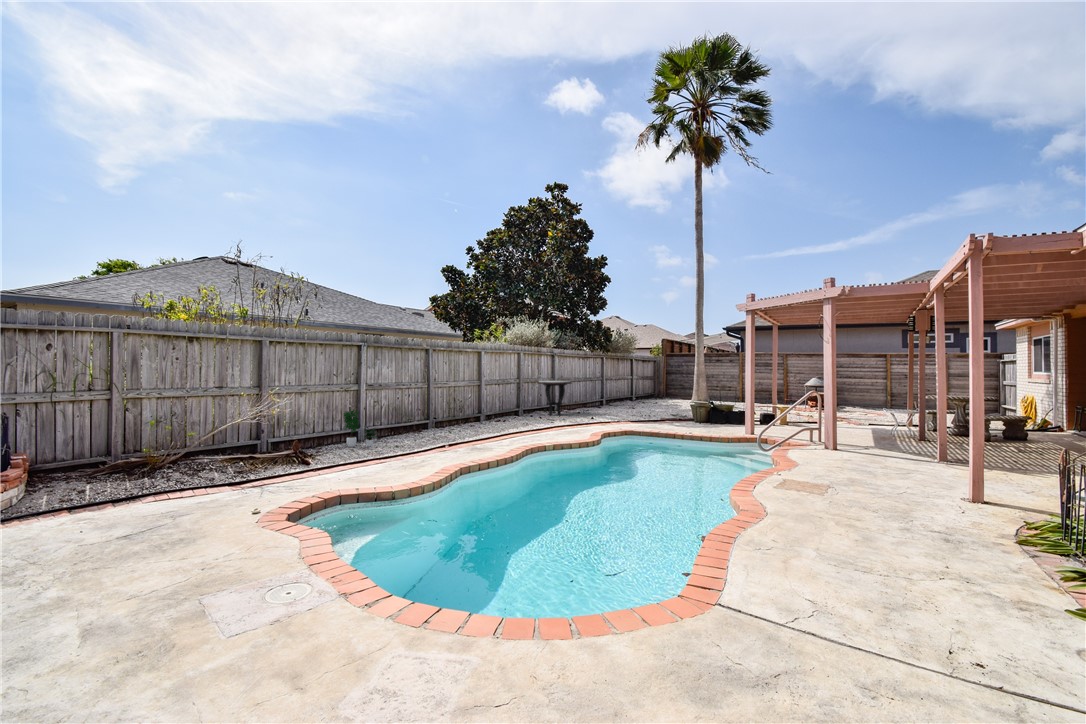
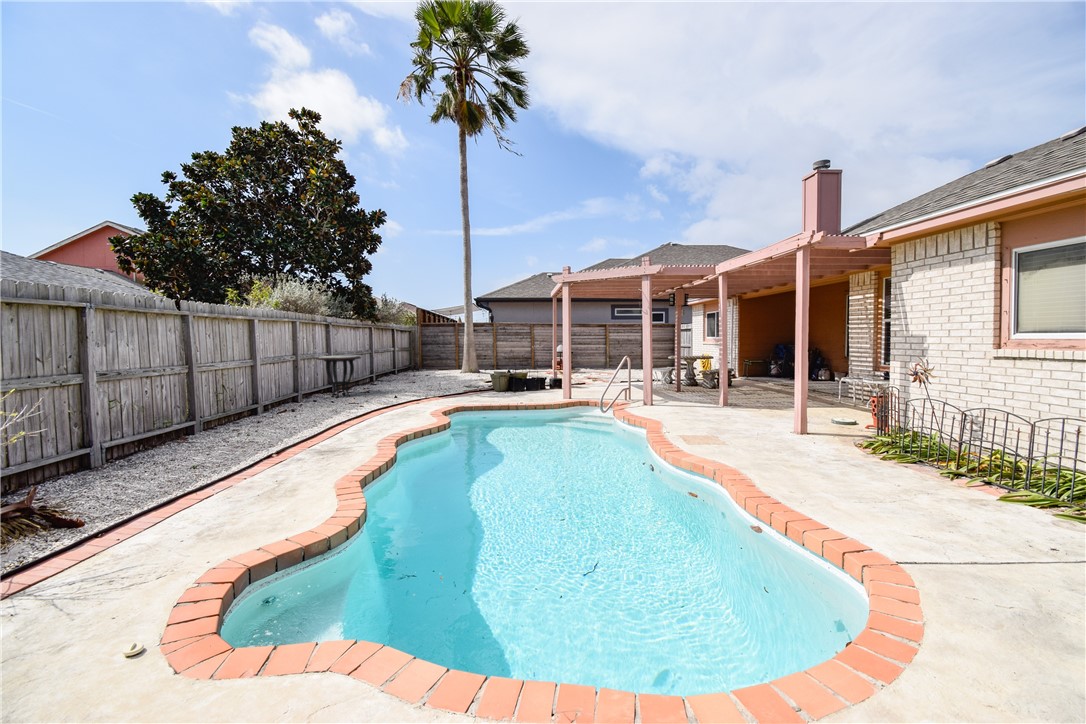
potted plant: present [344,409,377,447] -> none [63,415,146,483]

